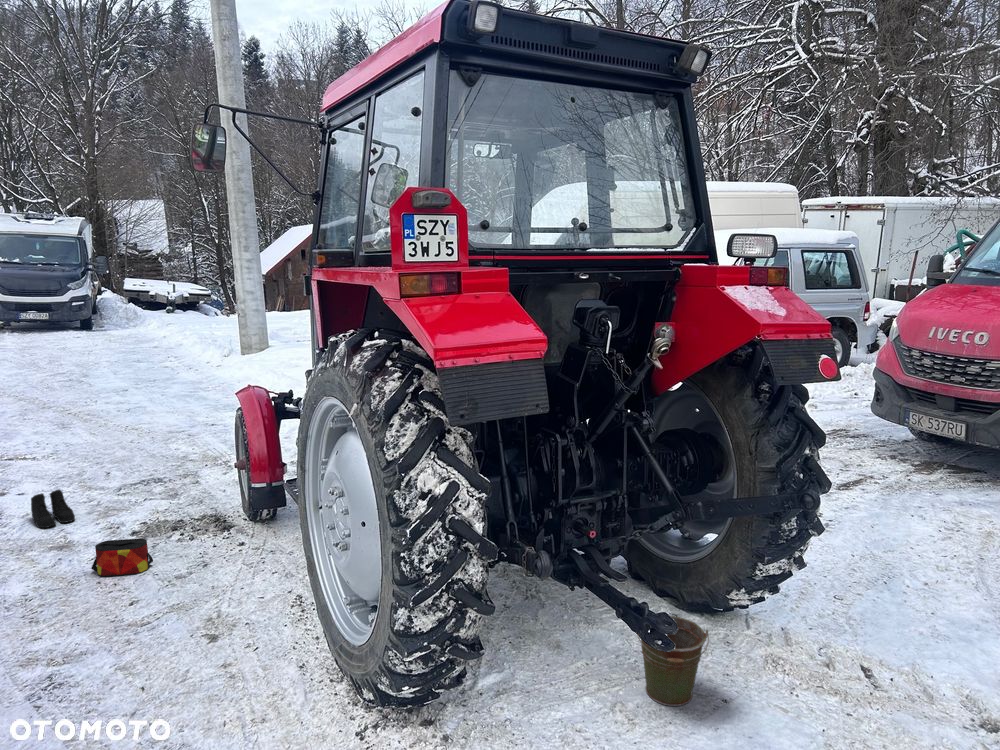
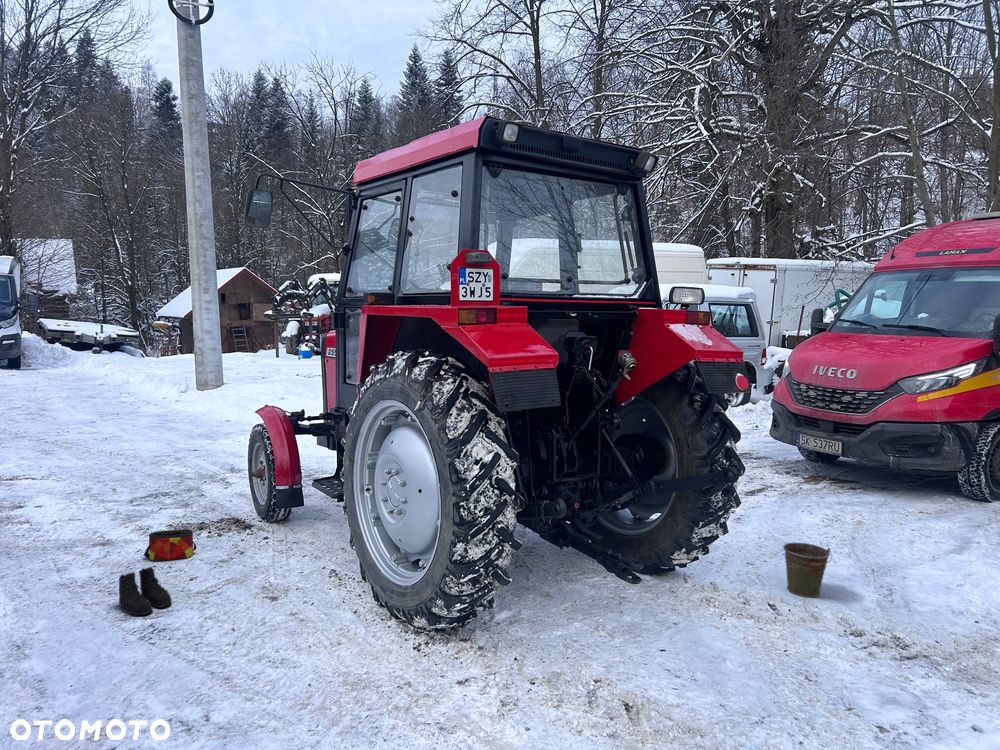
boots: present [31,490,75,528] -> present [119,567,172,615]
bucket: present [637,616,709,706] -> present [783,543,831,597]

